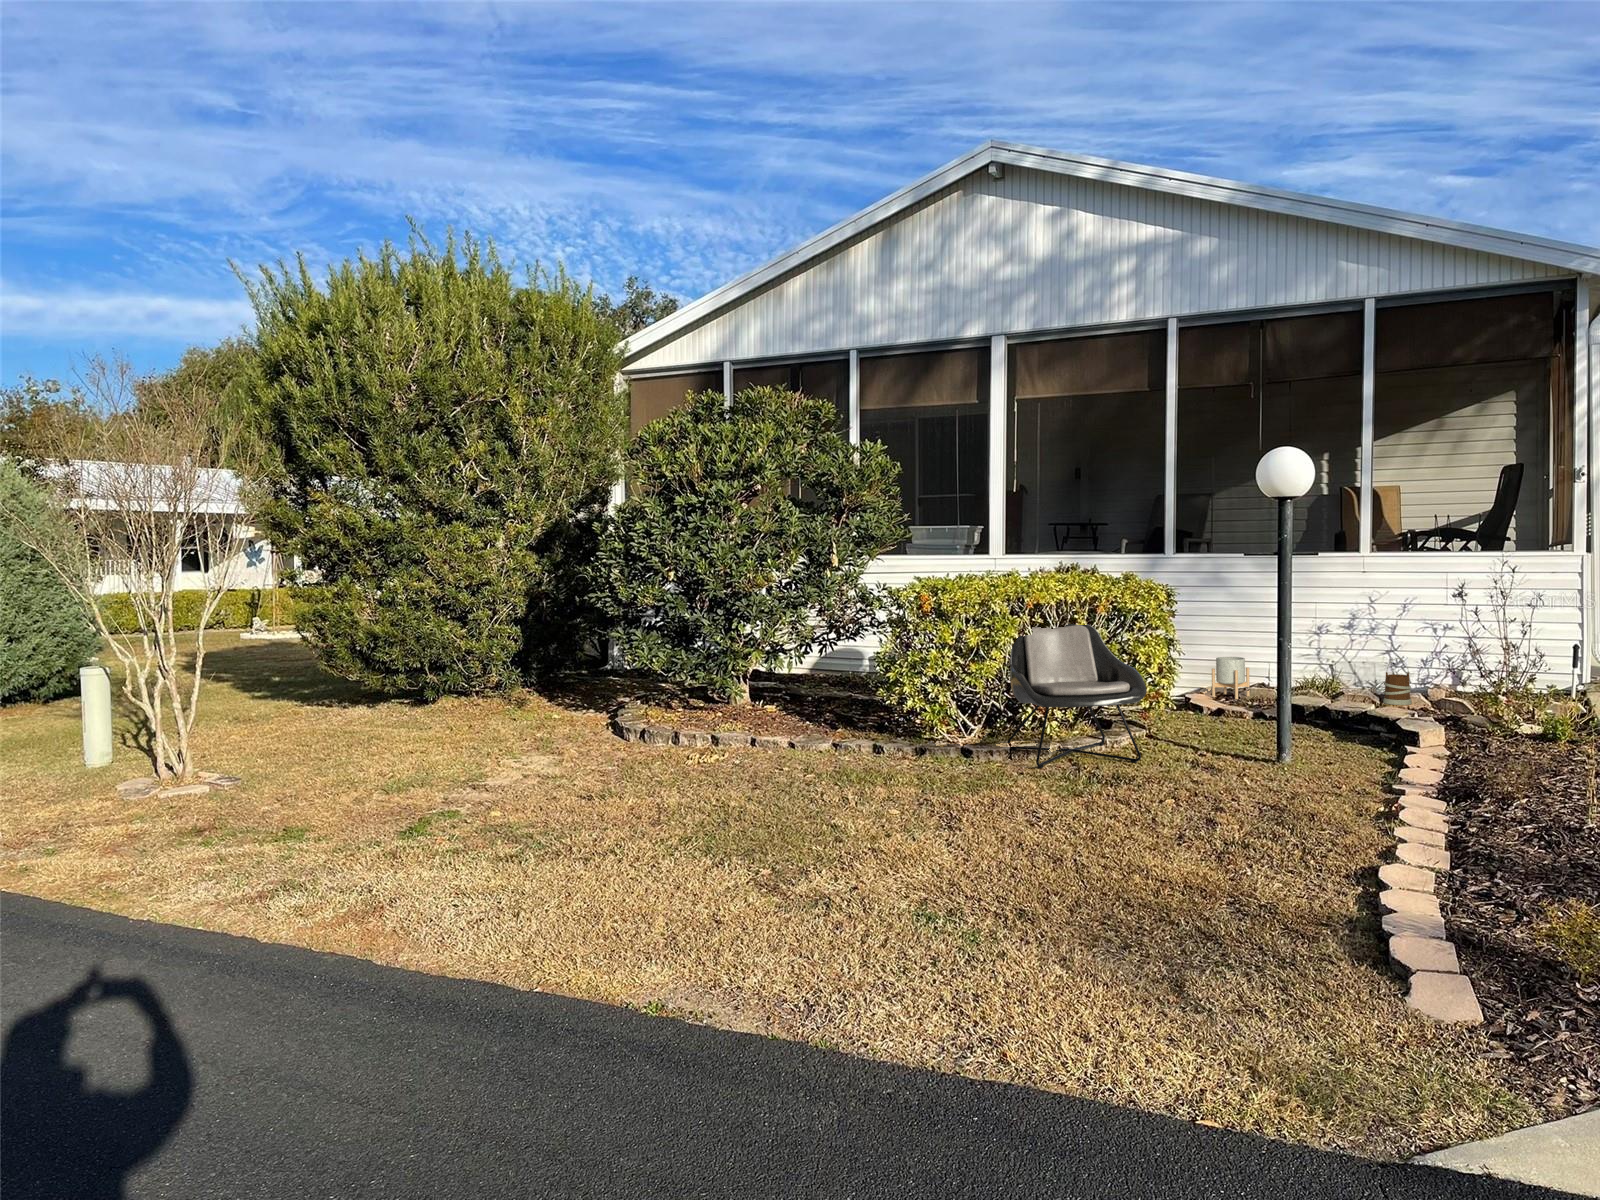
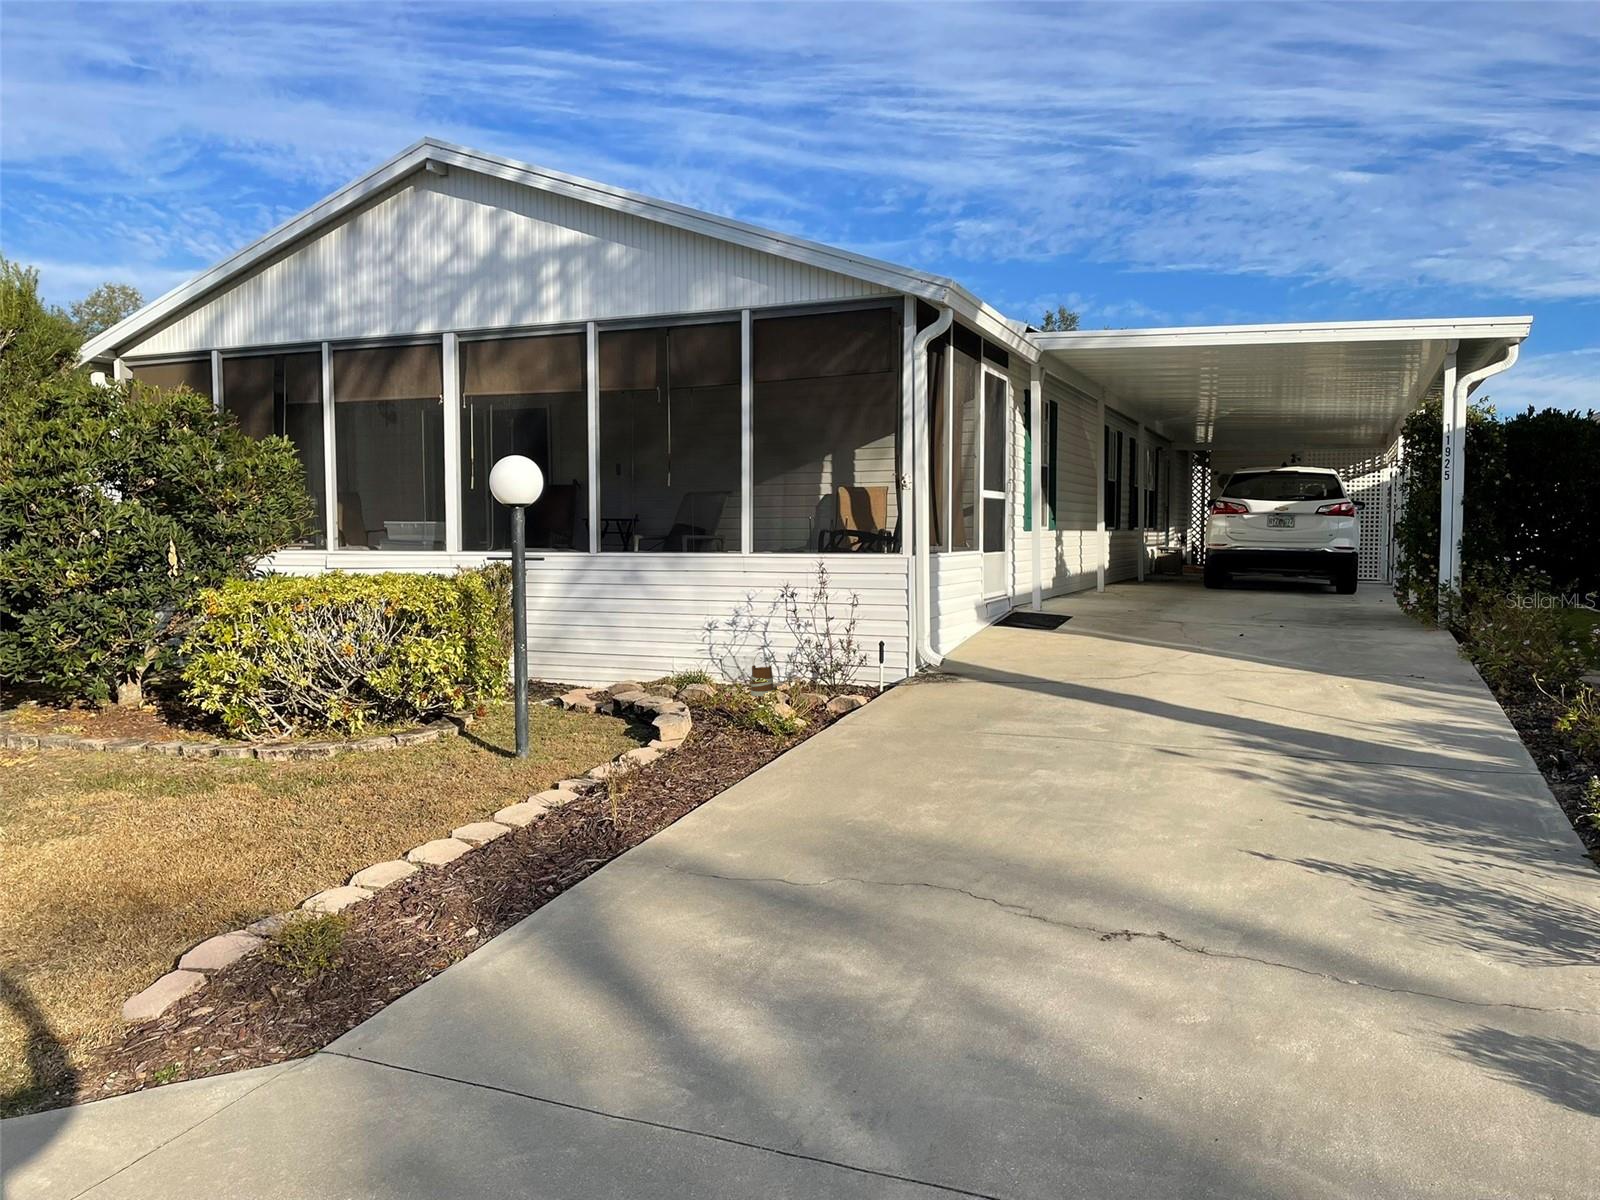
lounge chair: present [1008,624,1147,768] -> none [281,627,410,769]
planter: present [1212,657,1250,699] -> none [618,651,654,692]

